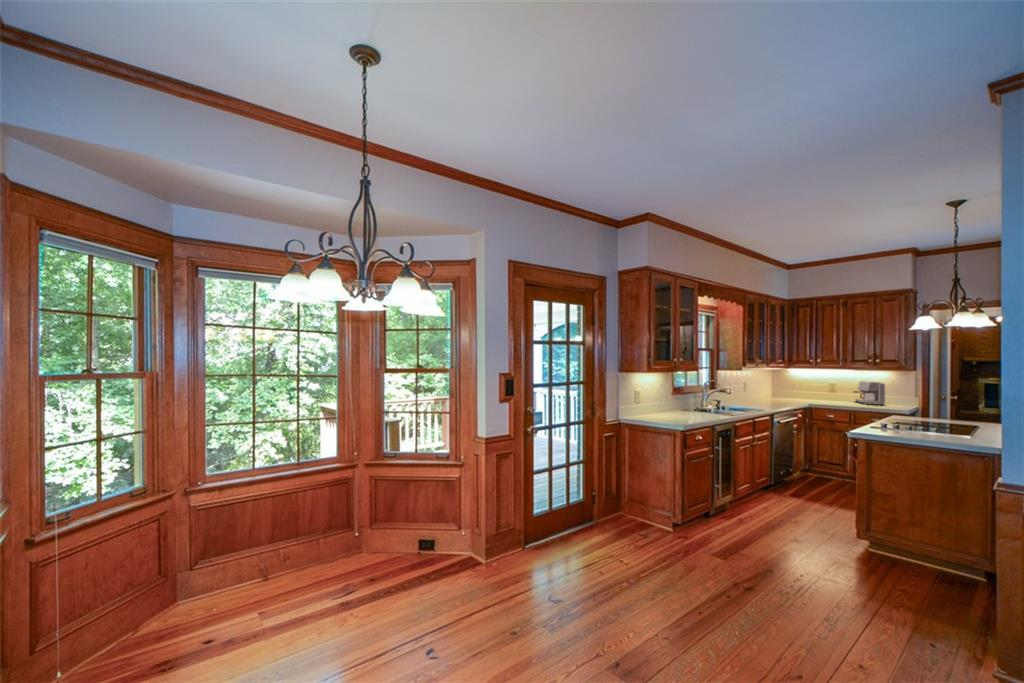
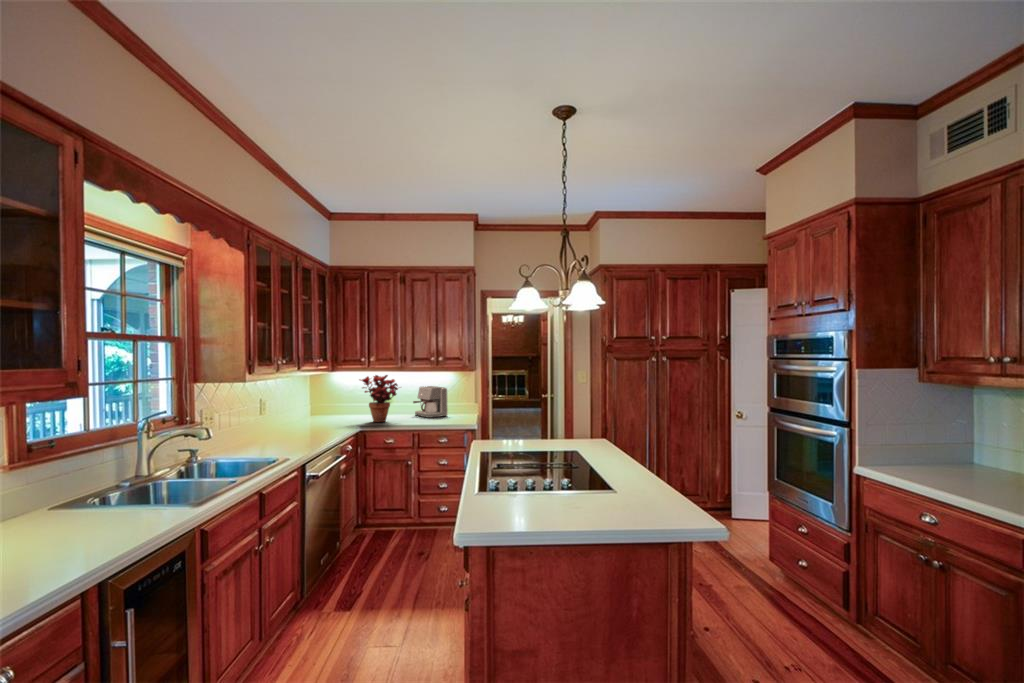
potted plant: none [808,370,843,403] -> present [361,375,398,422]

